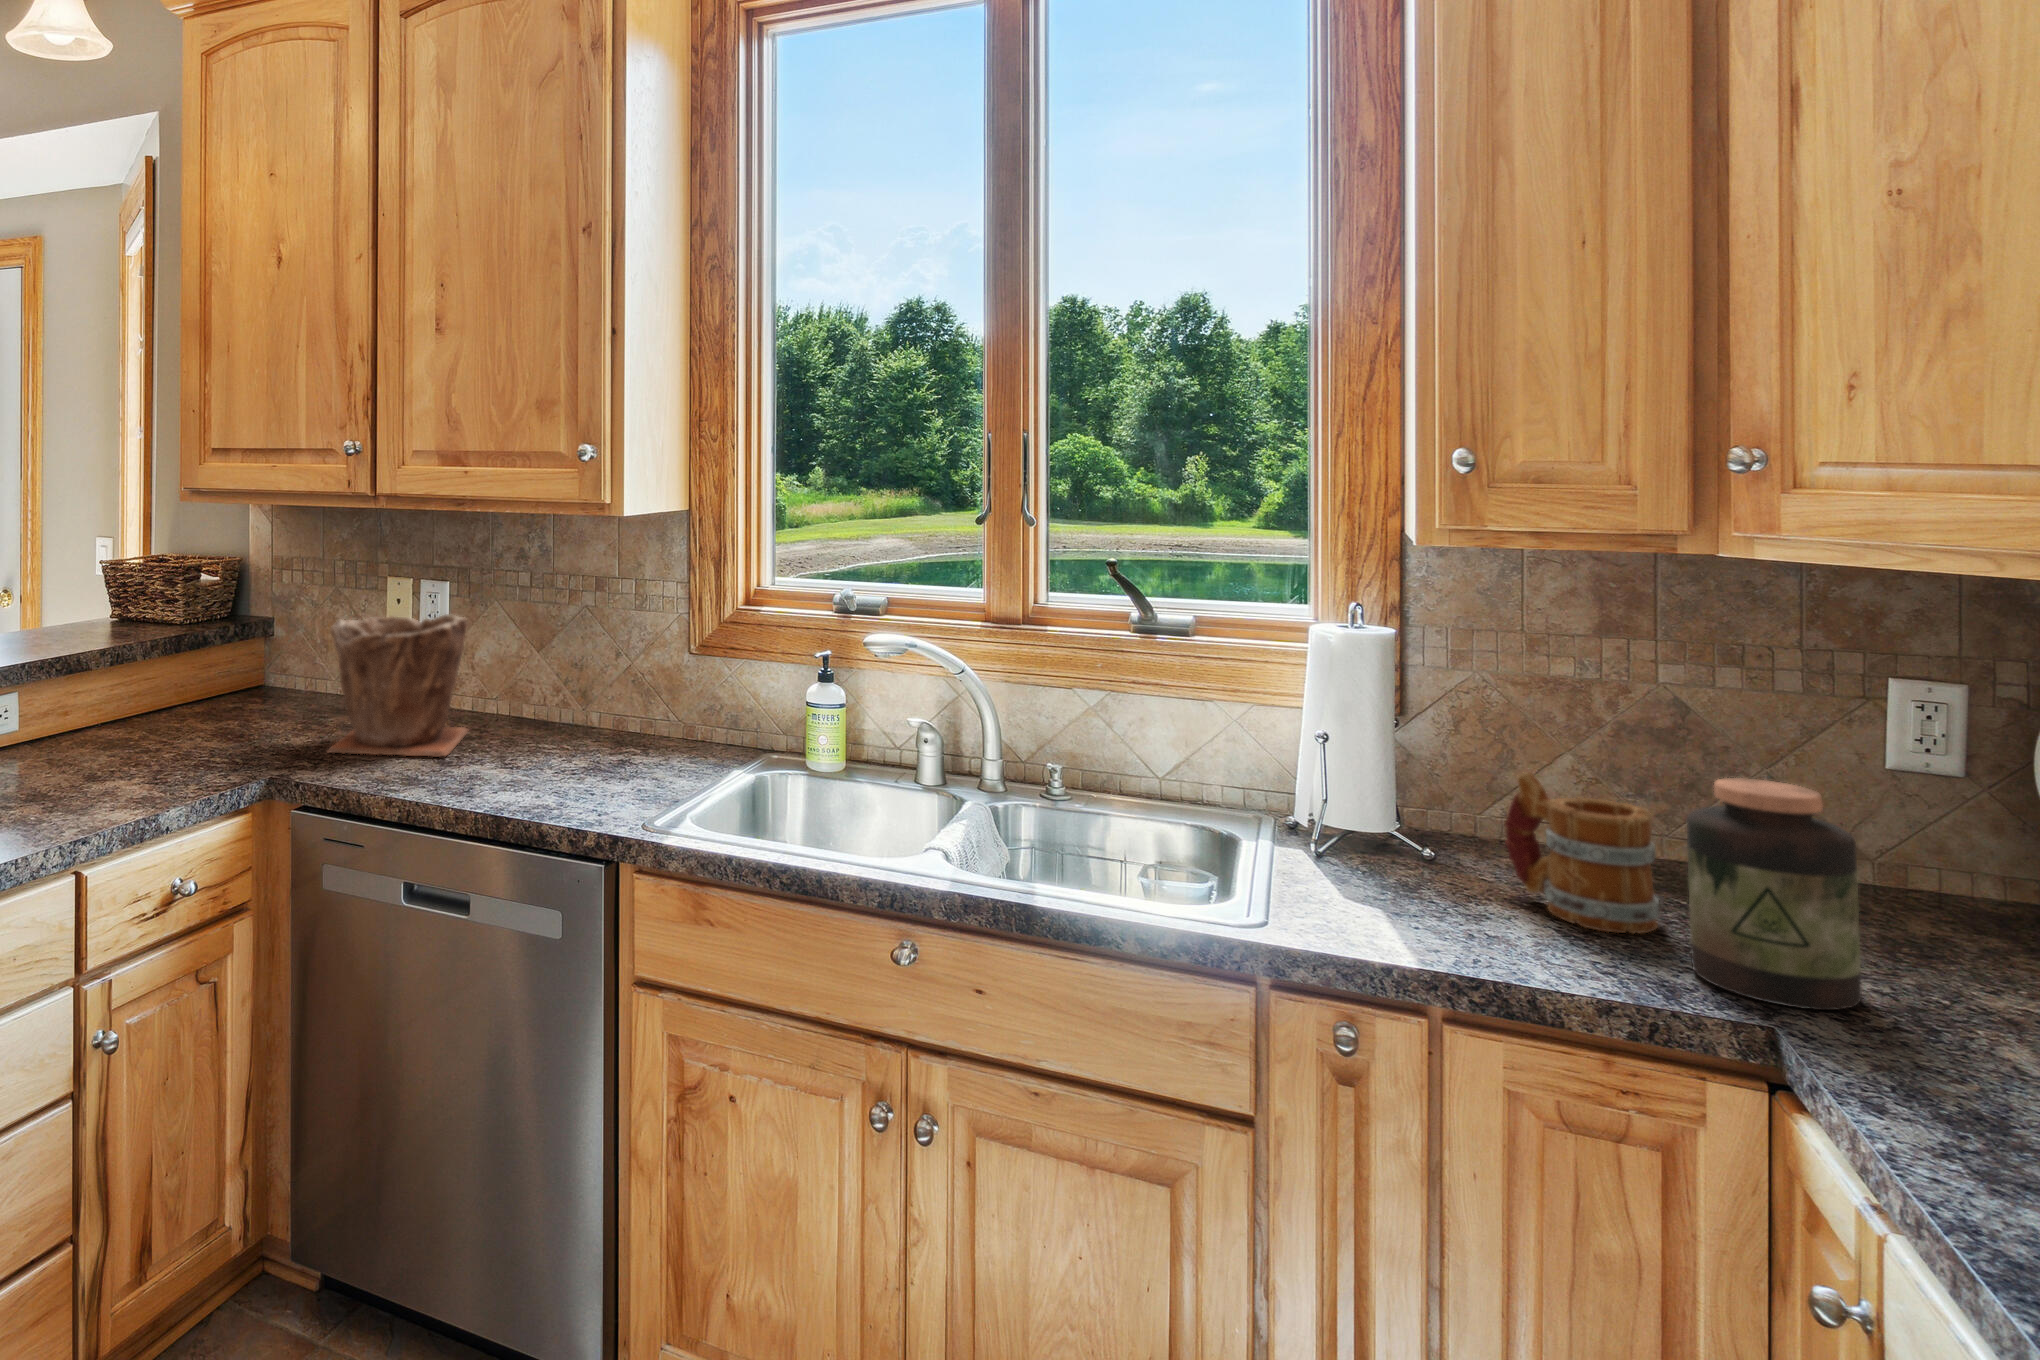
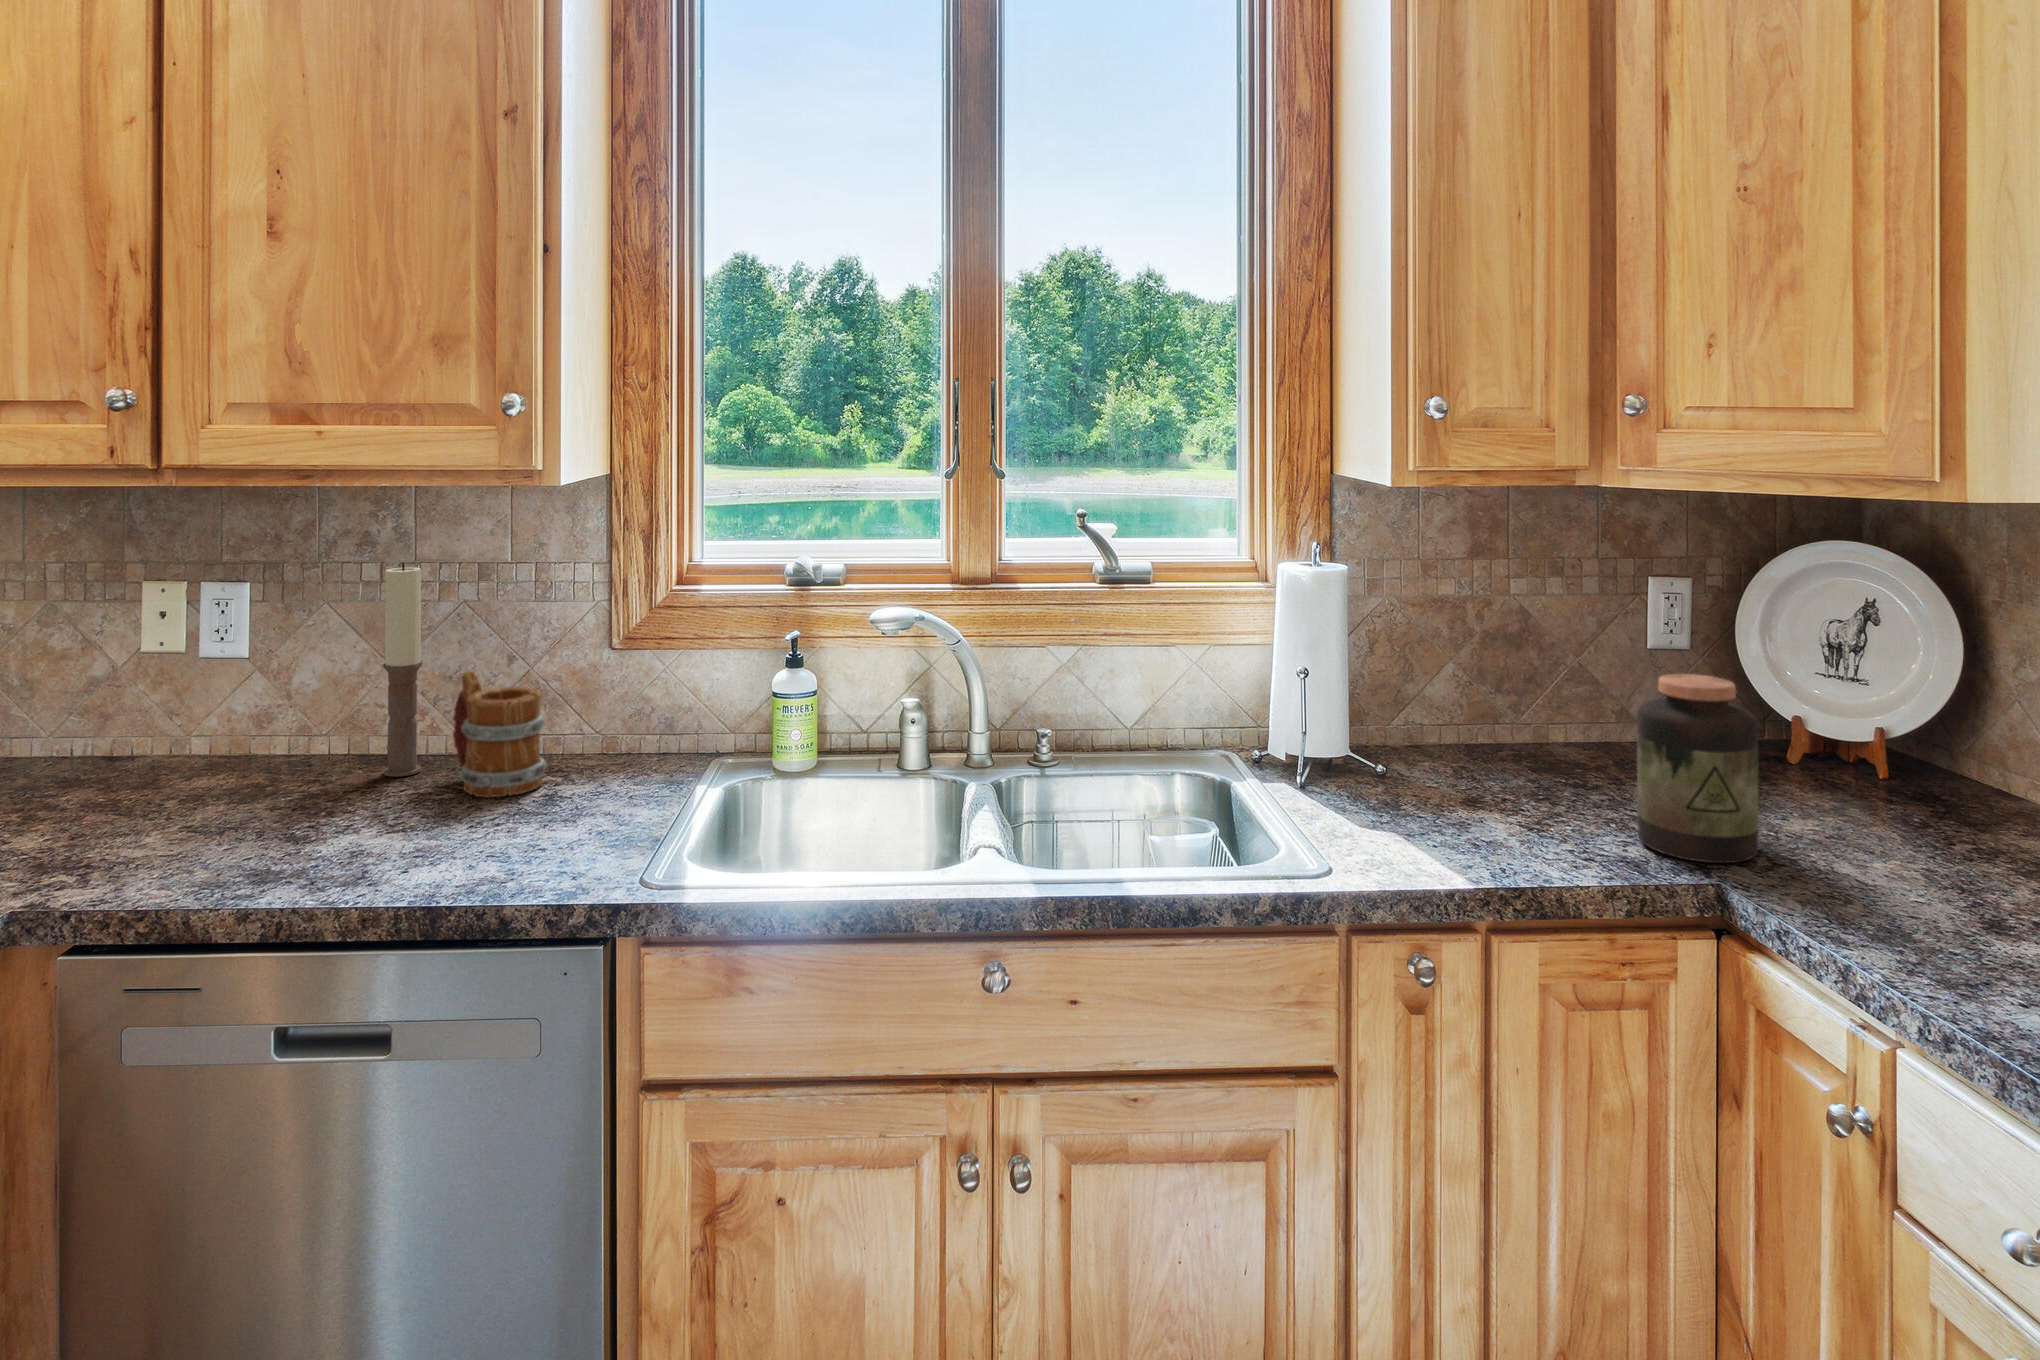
candle: none [530,571,557,735] -> present [383,563,422,777]
plant pot: present [328,614,467,757] -> none [84,632,306,855]
mug: present [1505,772,1660,934] -> present [453,671,547,798]

